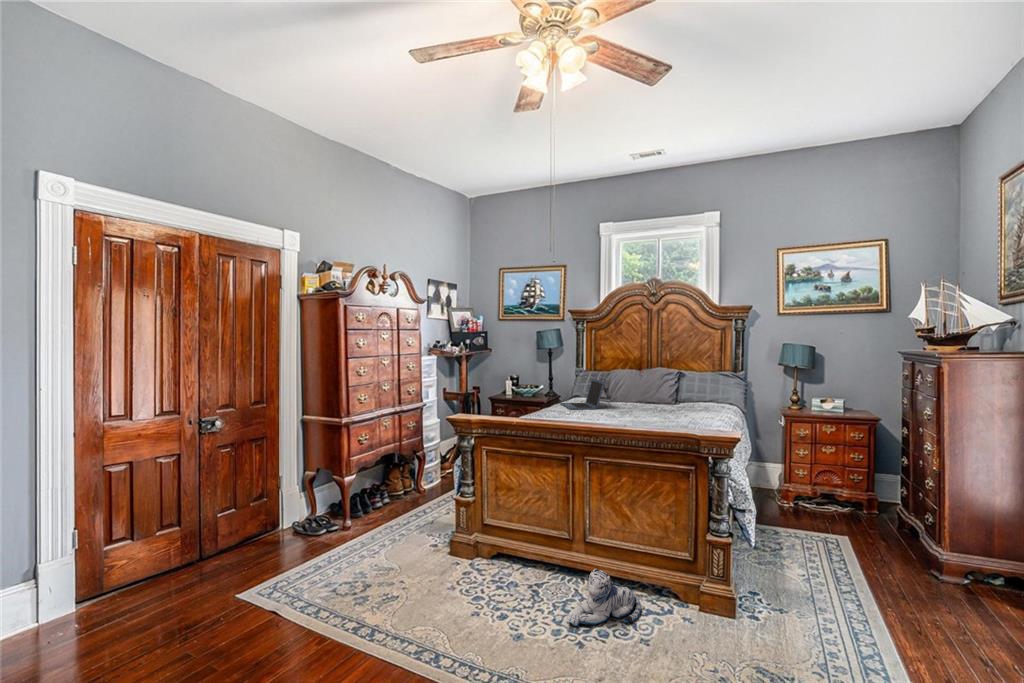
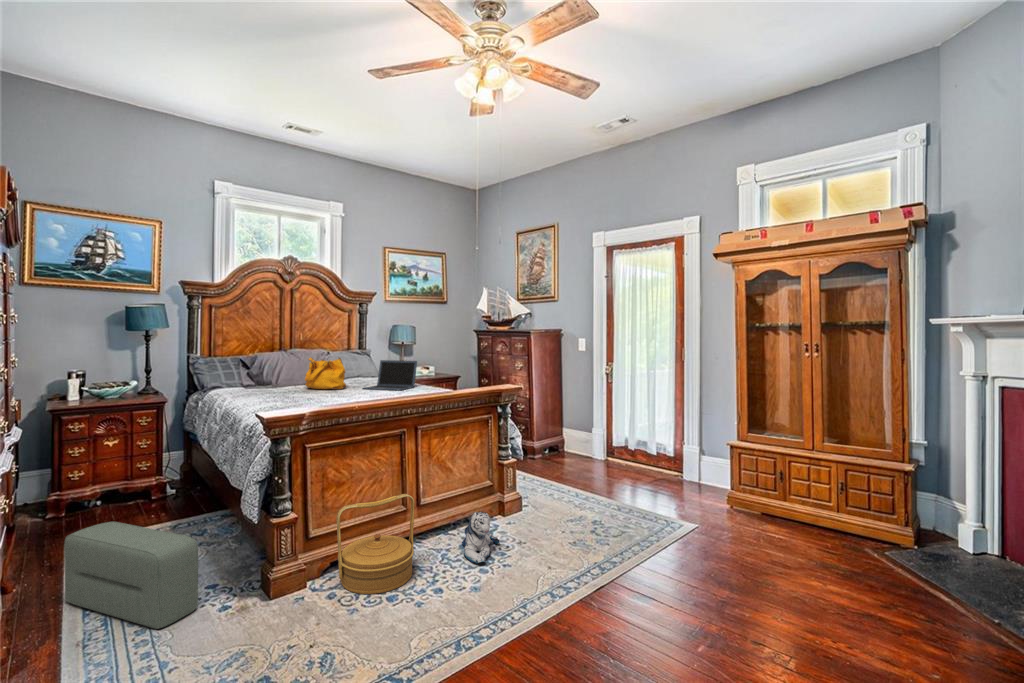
handbag: none [621,377,662,411] -> present [305,357,346,390]
laptop: present [560,379,605,409] -> present [363,360,417,390]
pouf: none [399,470,437,540] -> present [64,522,198,629]
woven basket: none [473,505,540,597] -> present [336,494,415,594]

